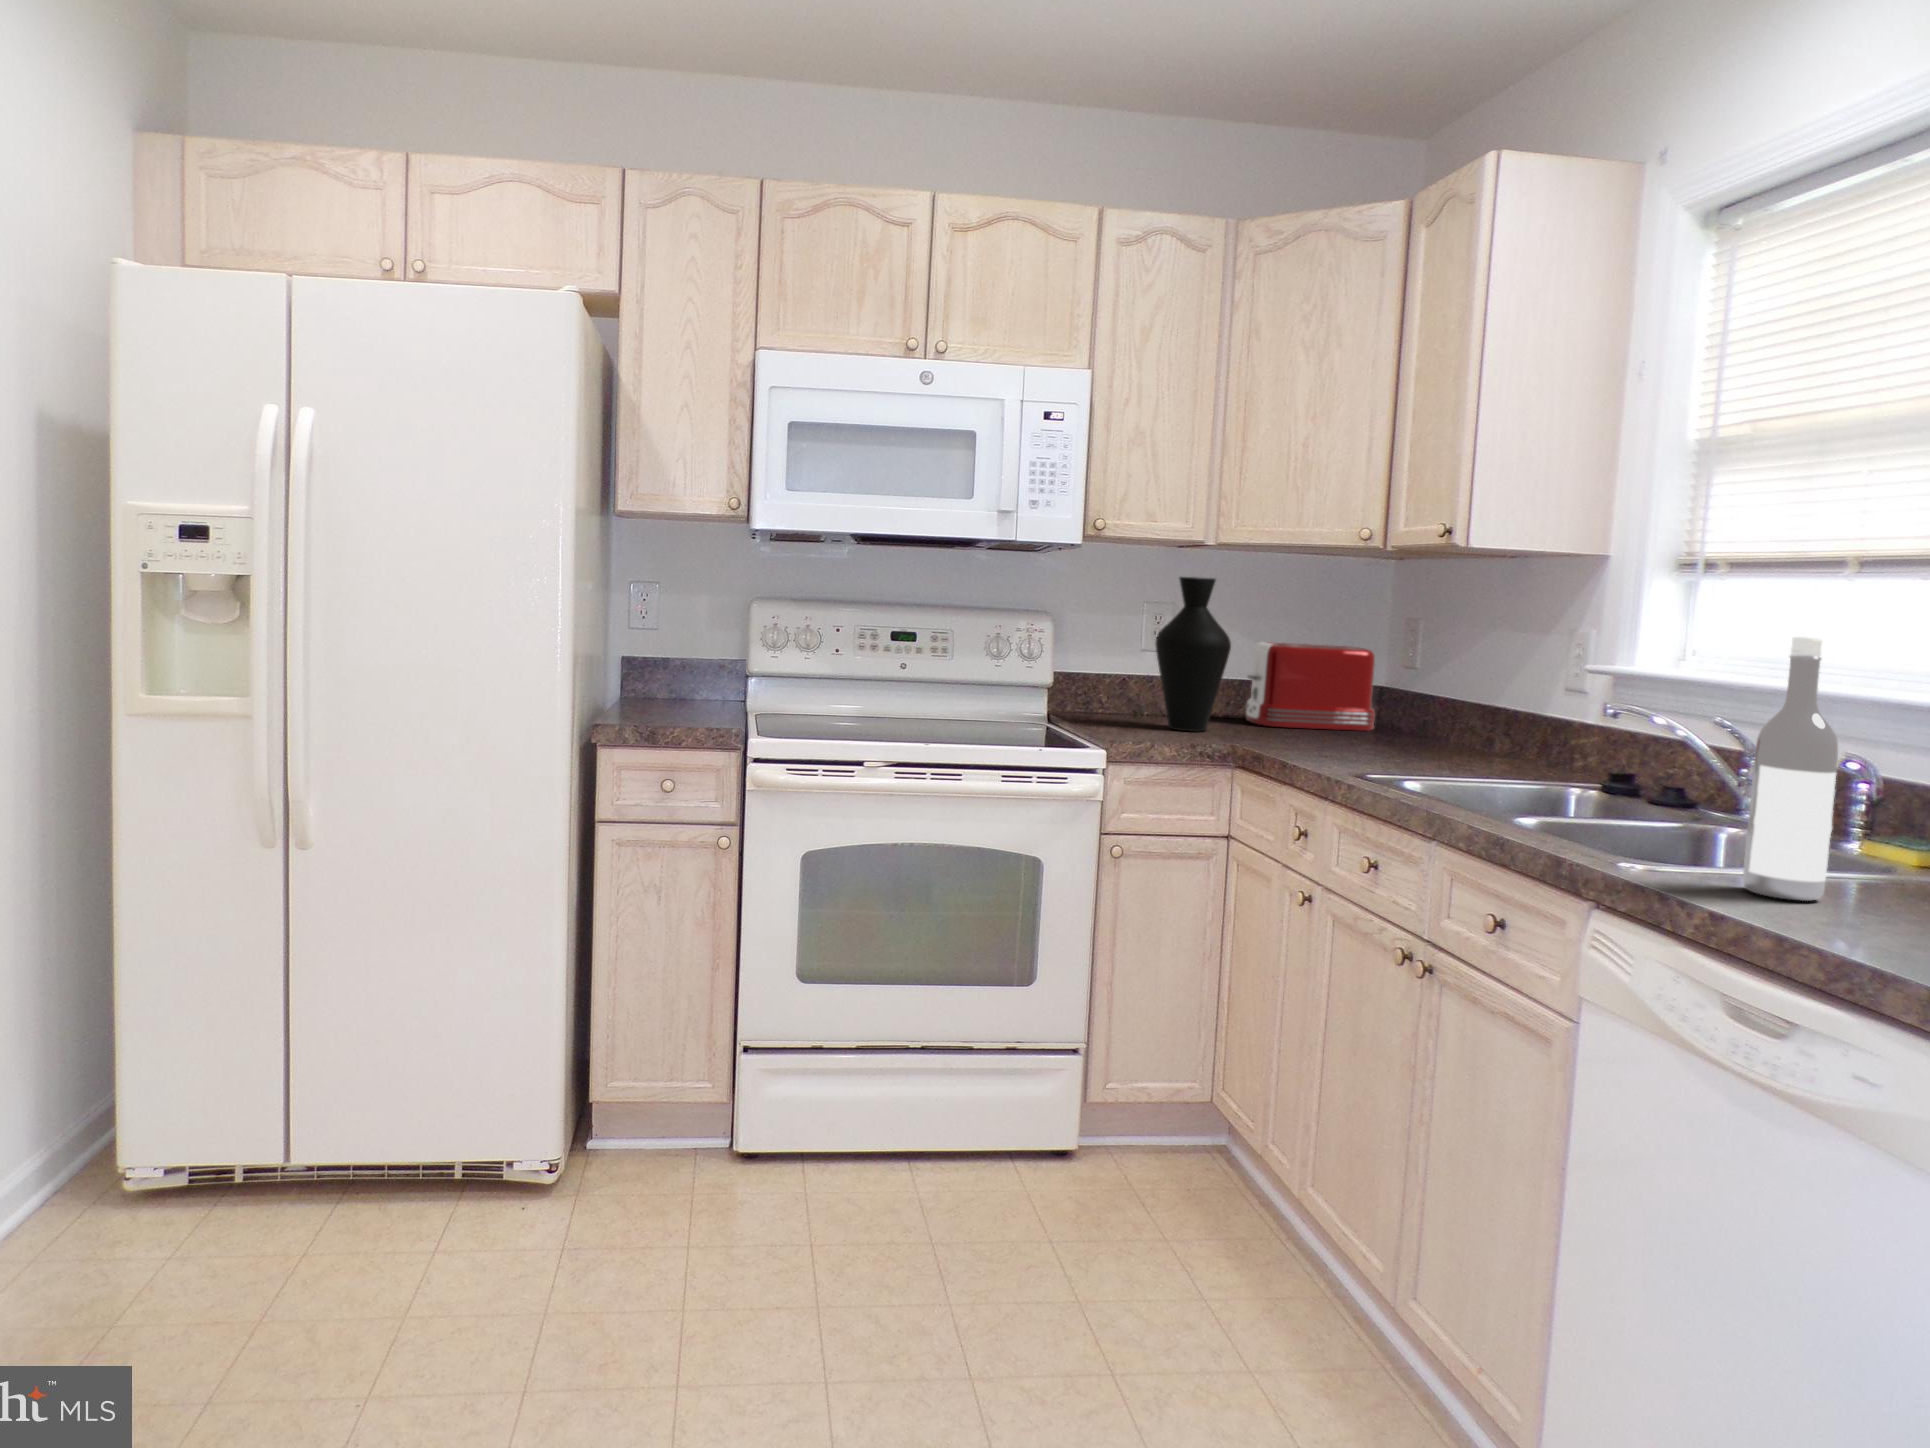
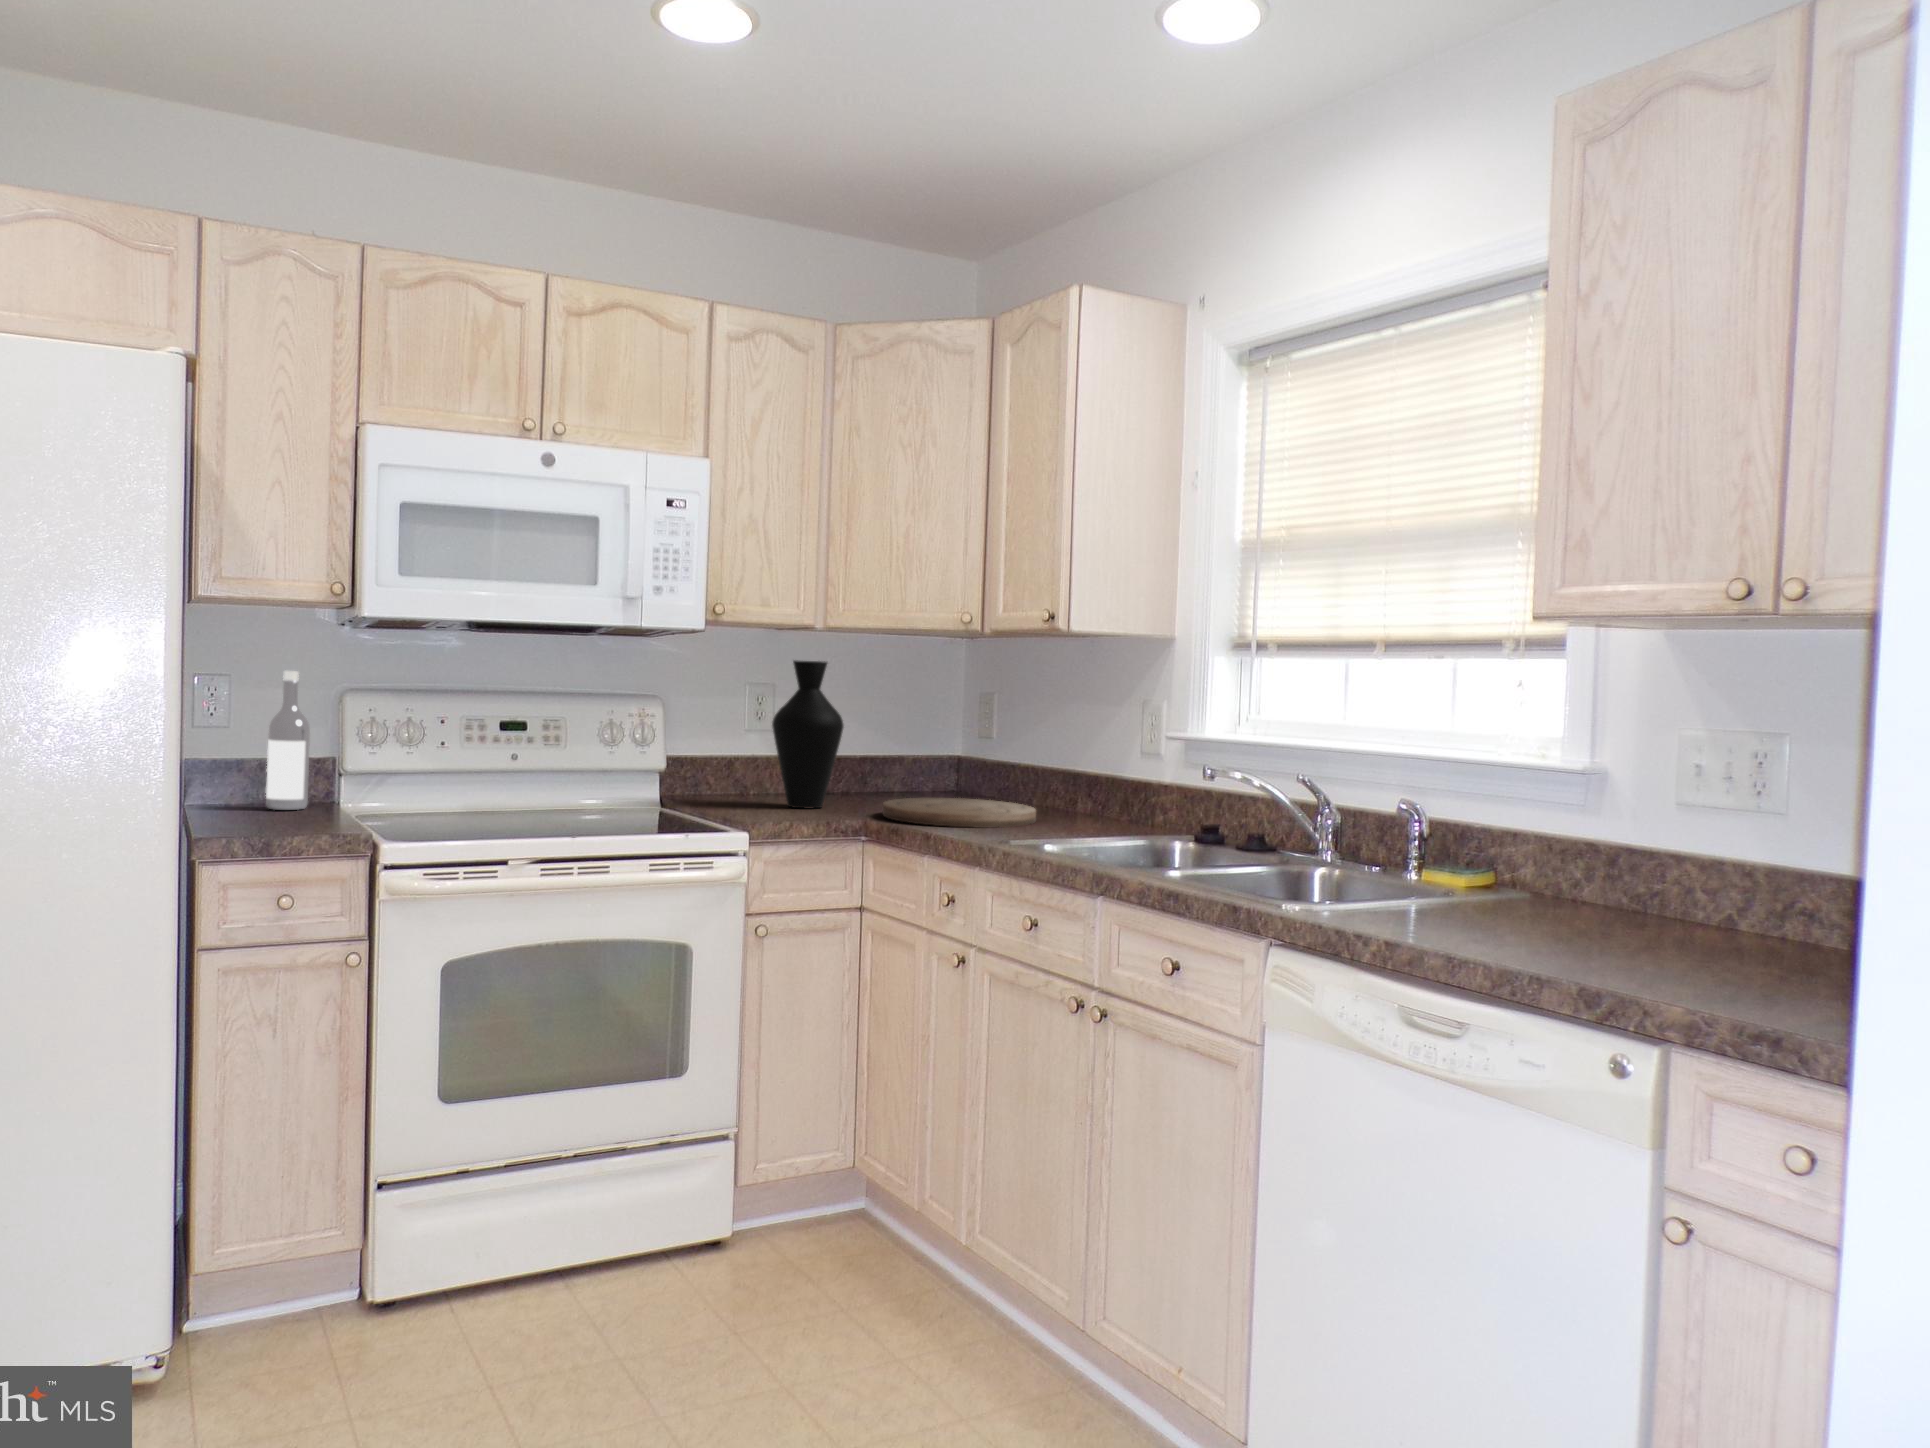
wine bottle: present [1743,637,1838,901] -> present [266,671,310,810]
toaster: present [1246,642,1375,731] -> none [848,720,962,800]
cutting board: none [1260,726,1434,762] -> present [883,798,1036,828]

